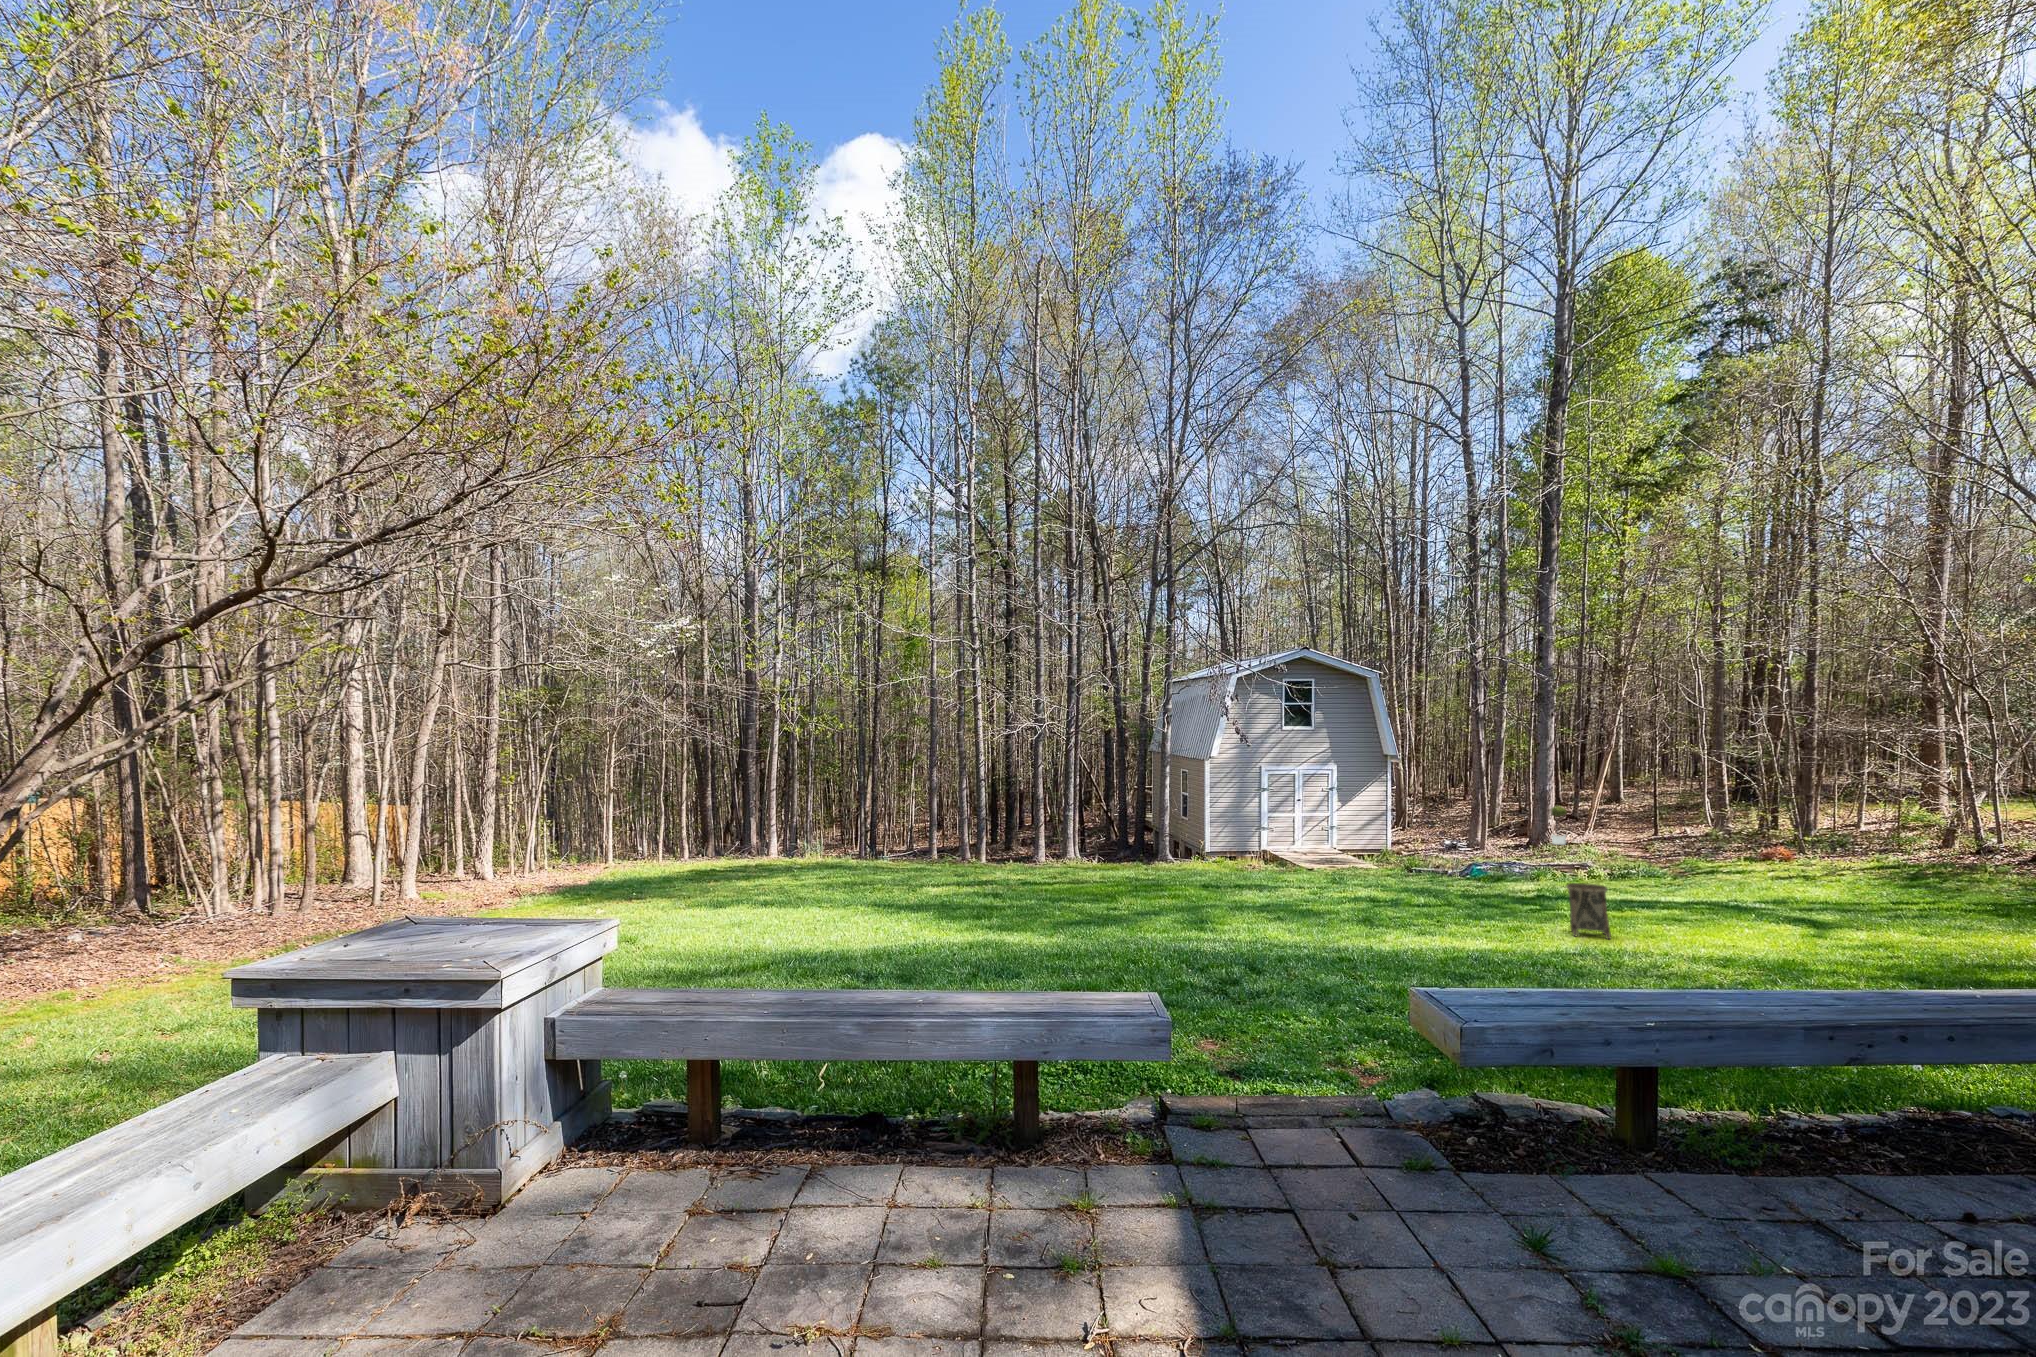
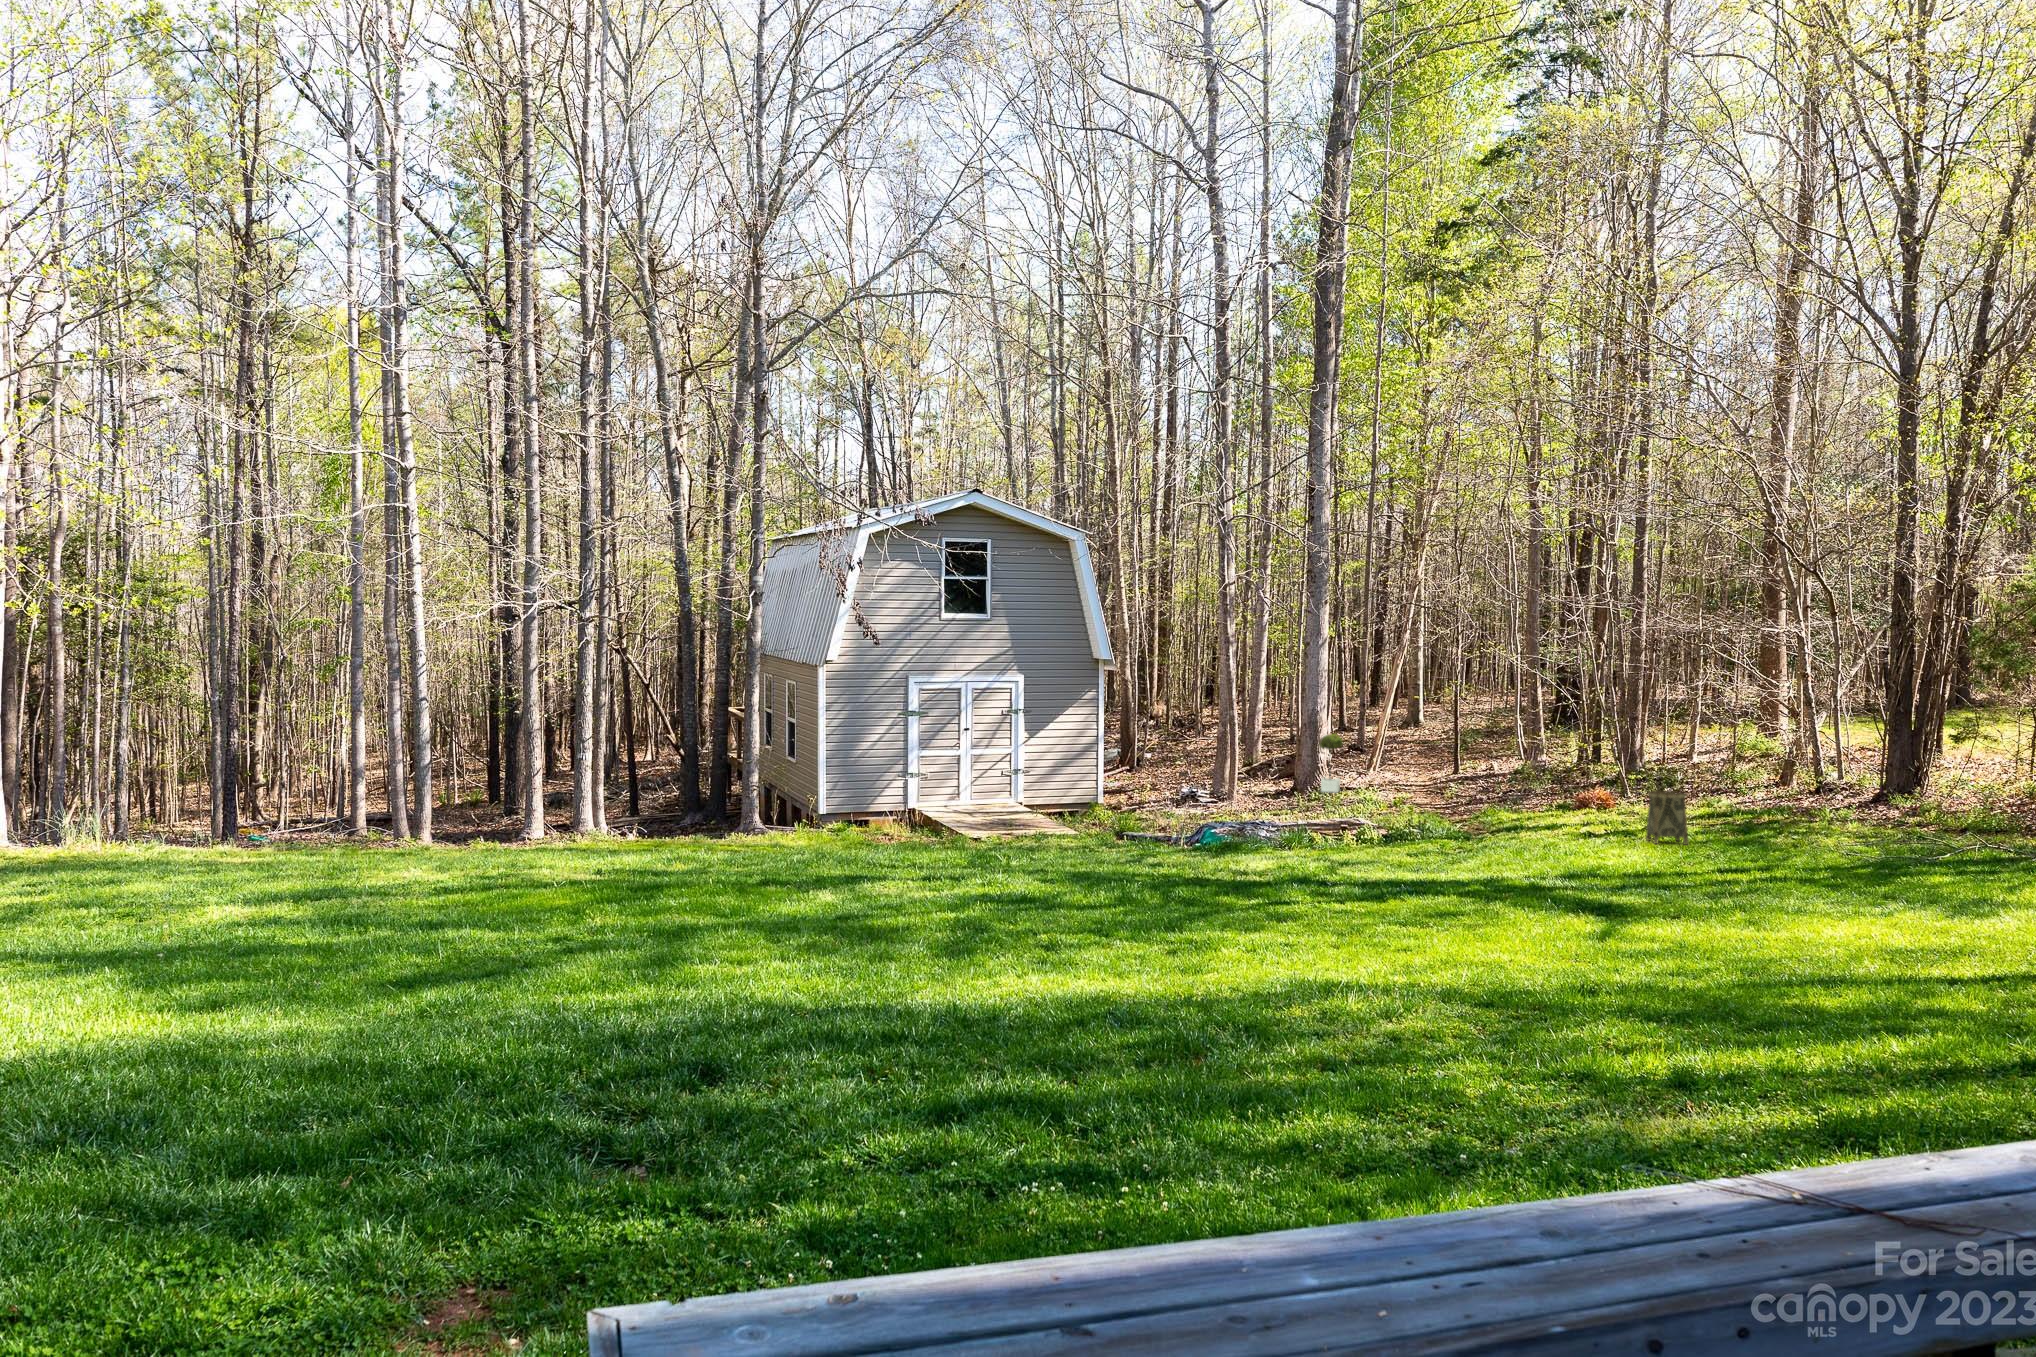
basket: present [1566,883,1611,939] -> present [1646,791,1689,845]

